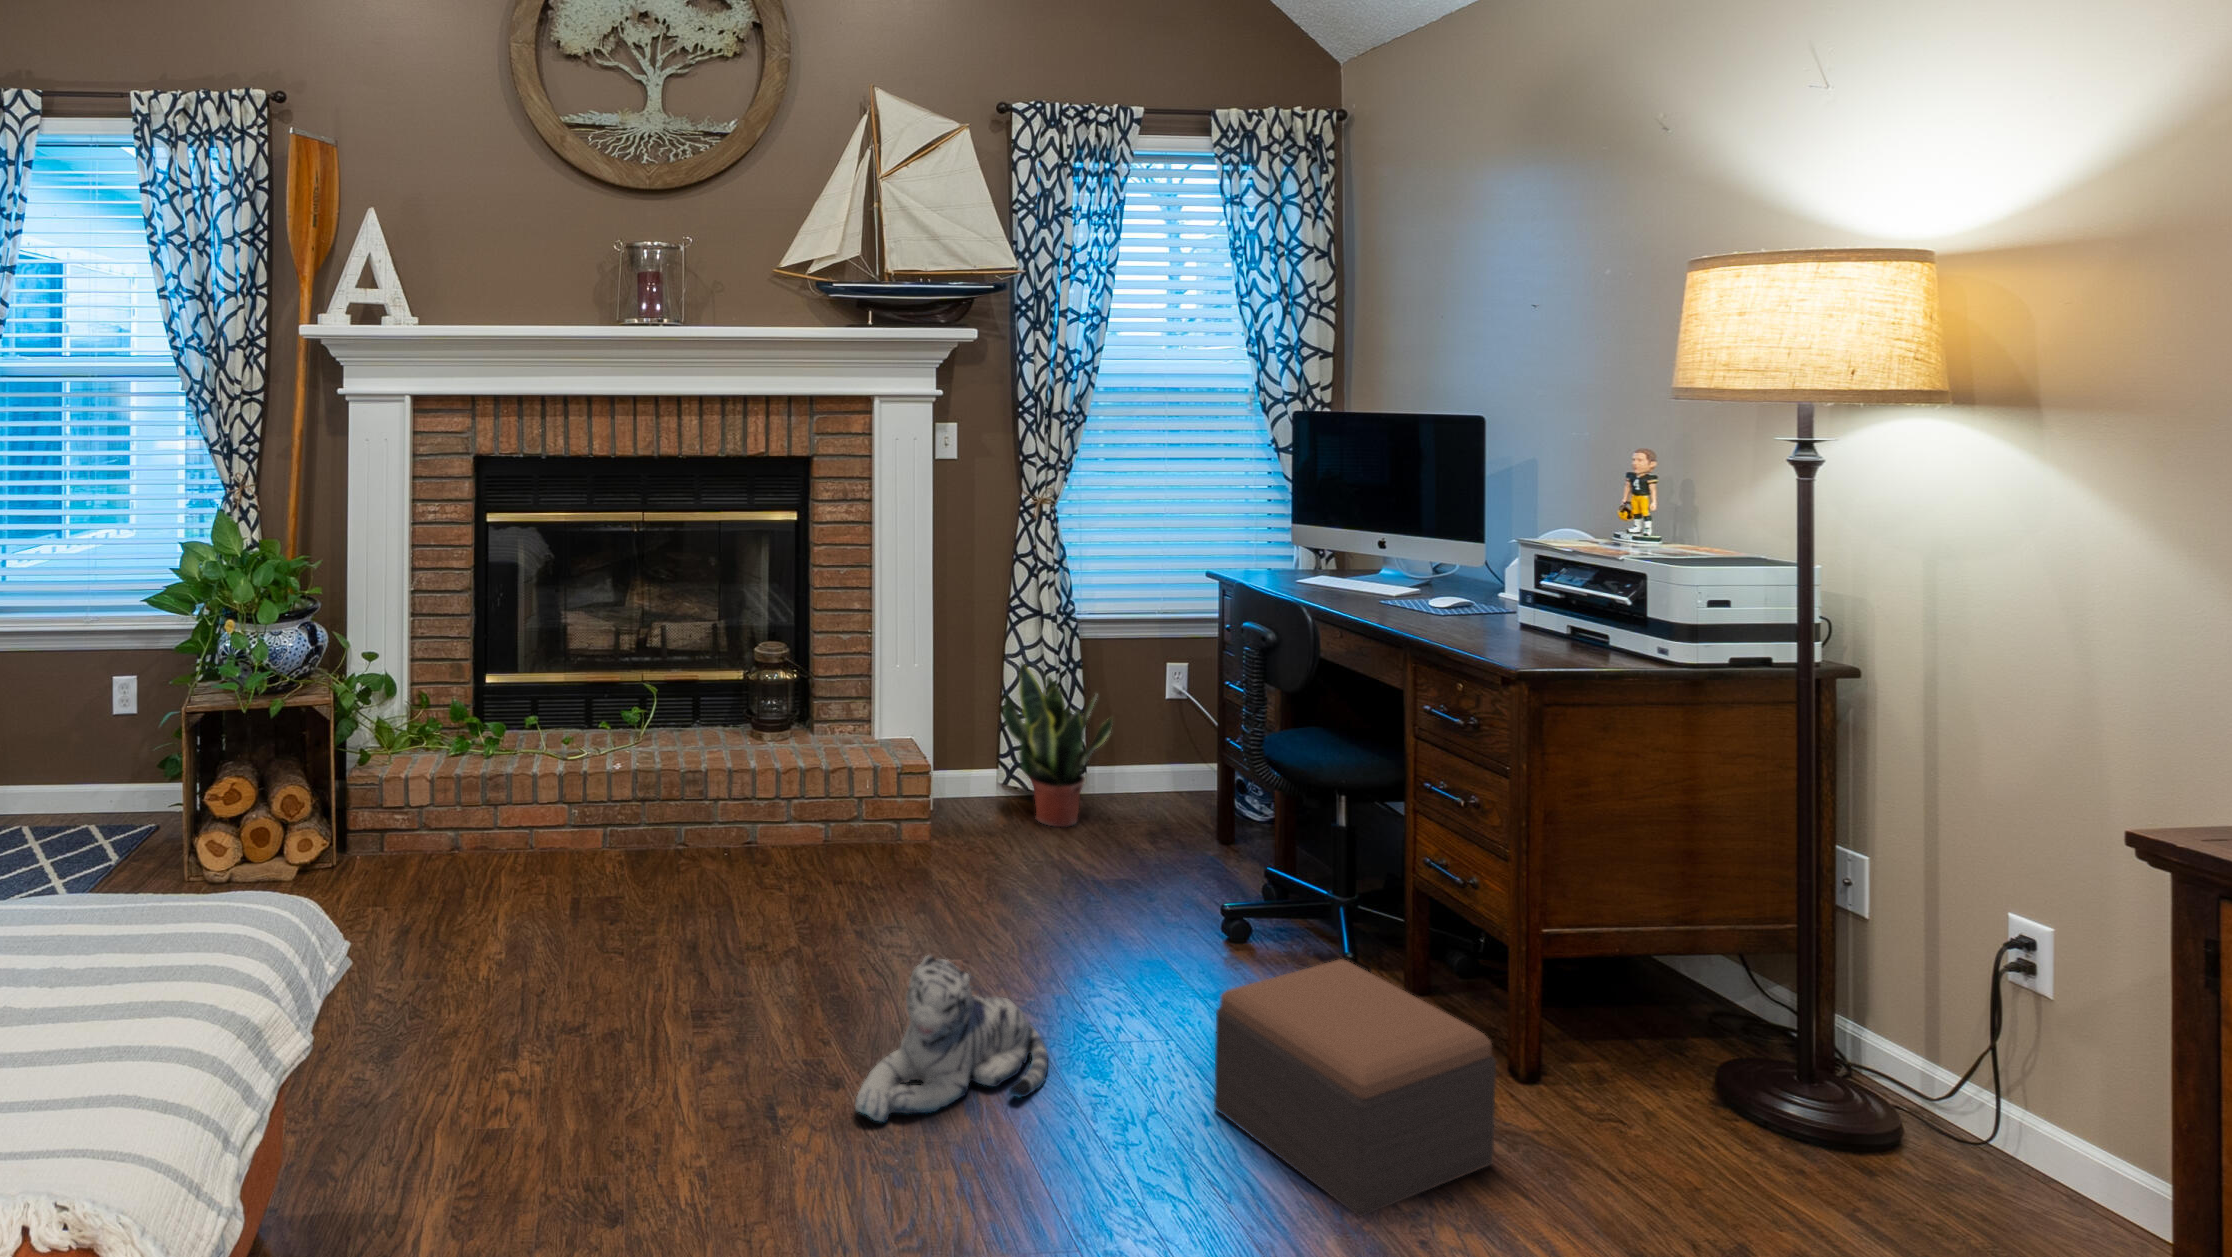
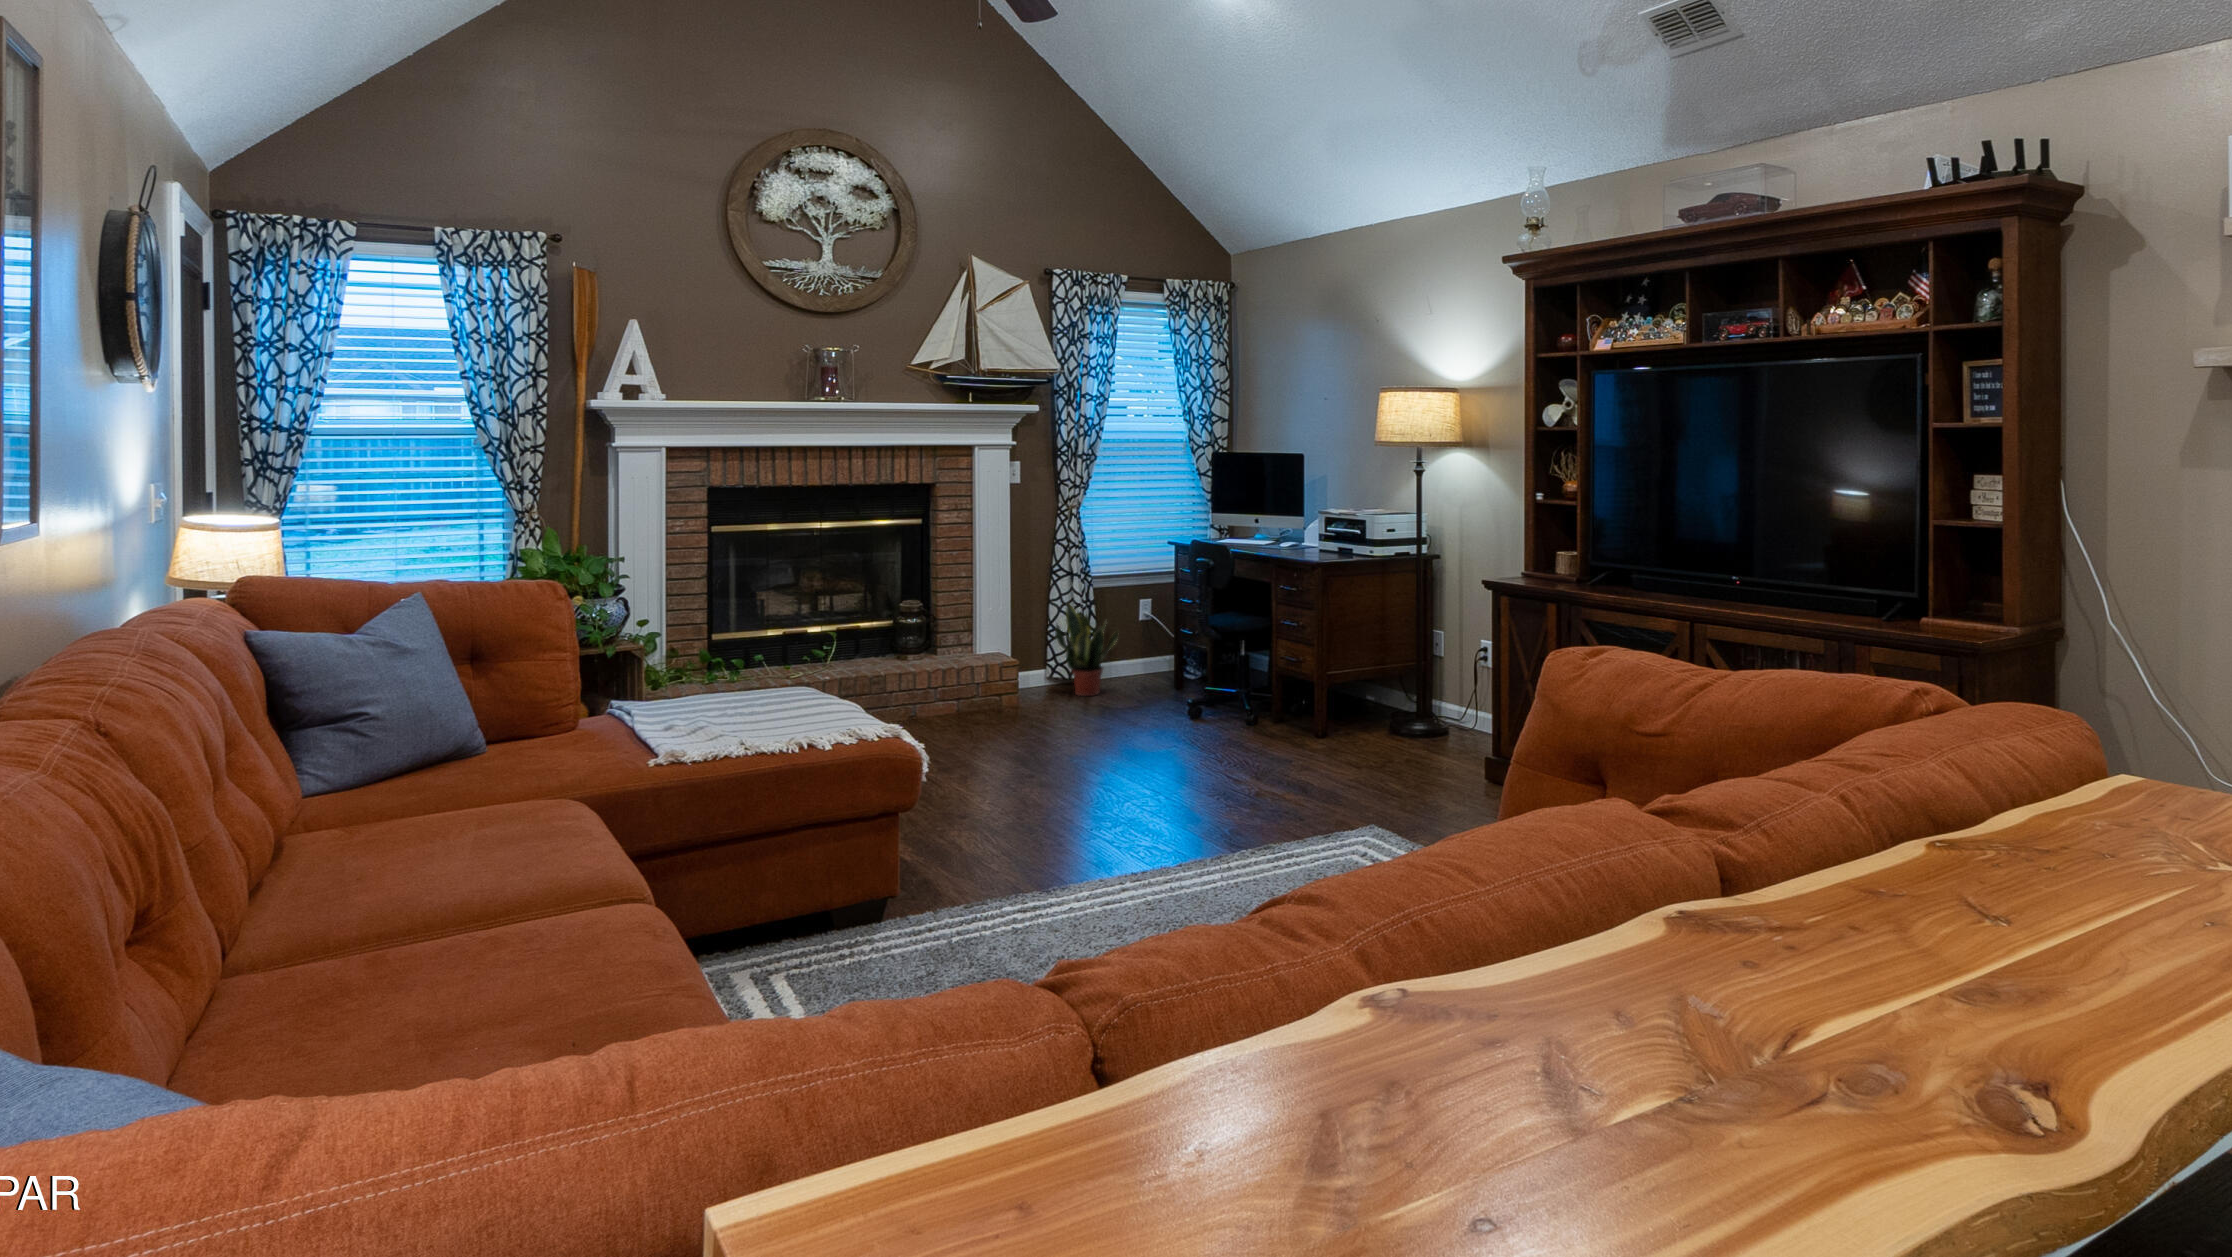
plush toy: present [855,956,1048,1122] -> none [1062,706,1137,774]
footstool: present [1214,959,1496,1217] -> none [1209,691,1314,768]

